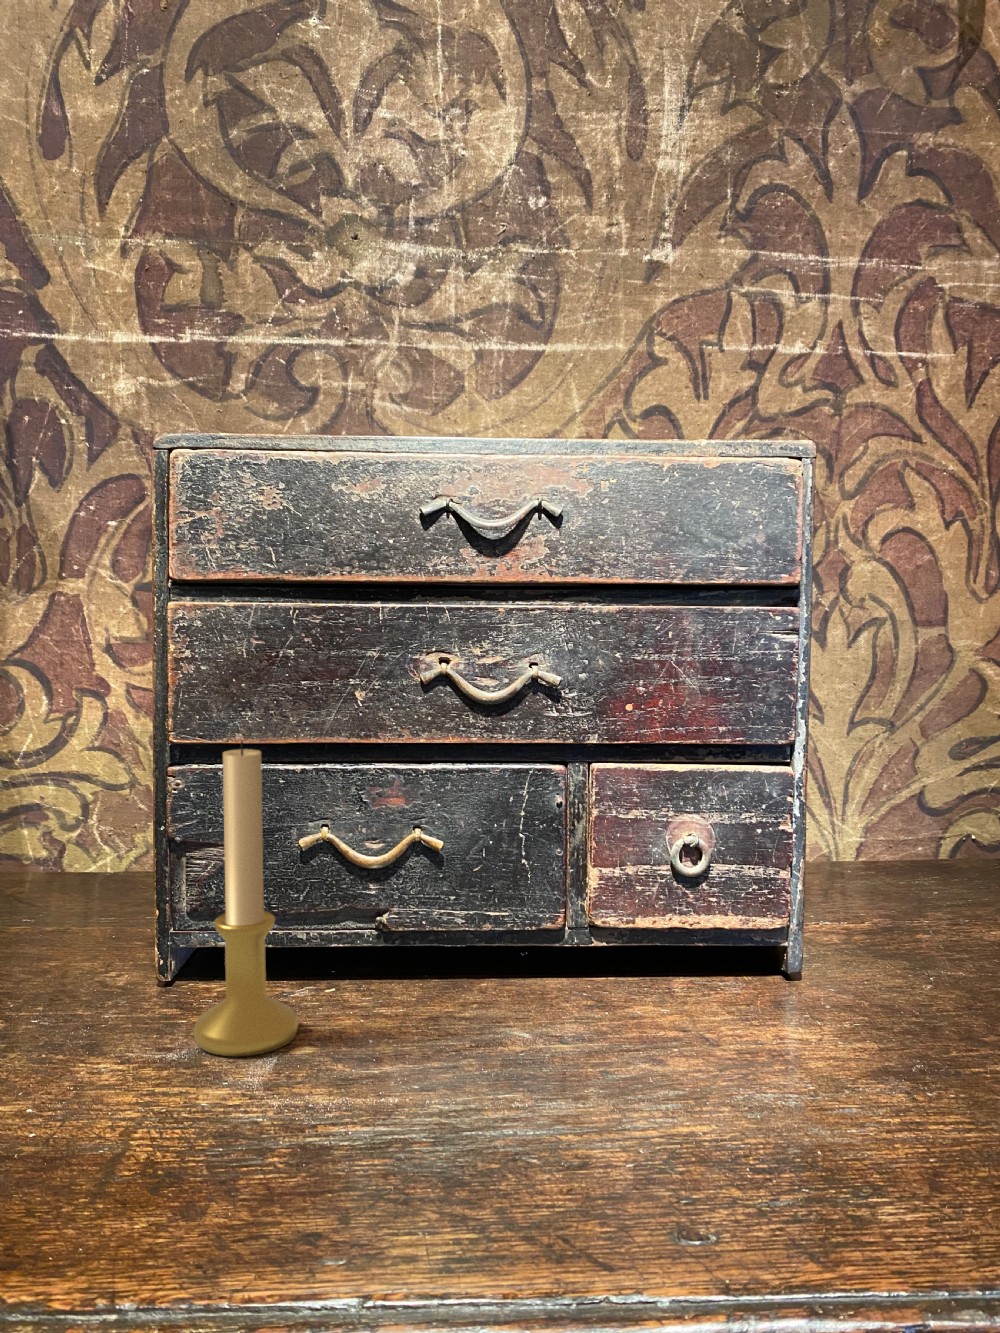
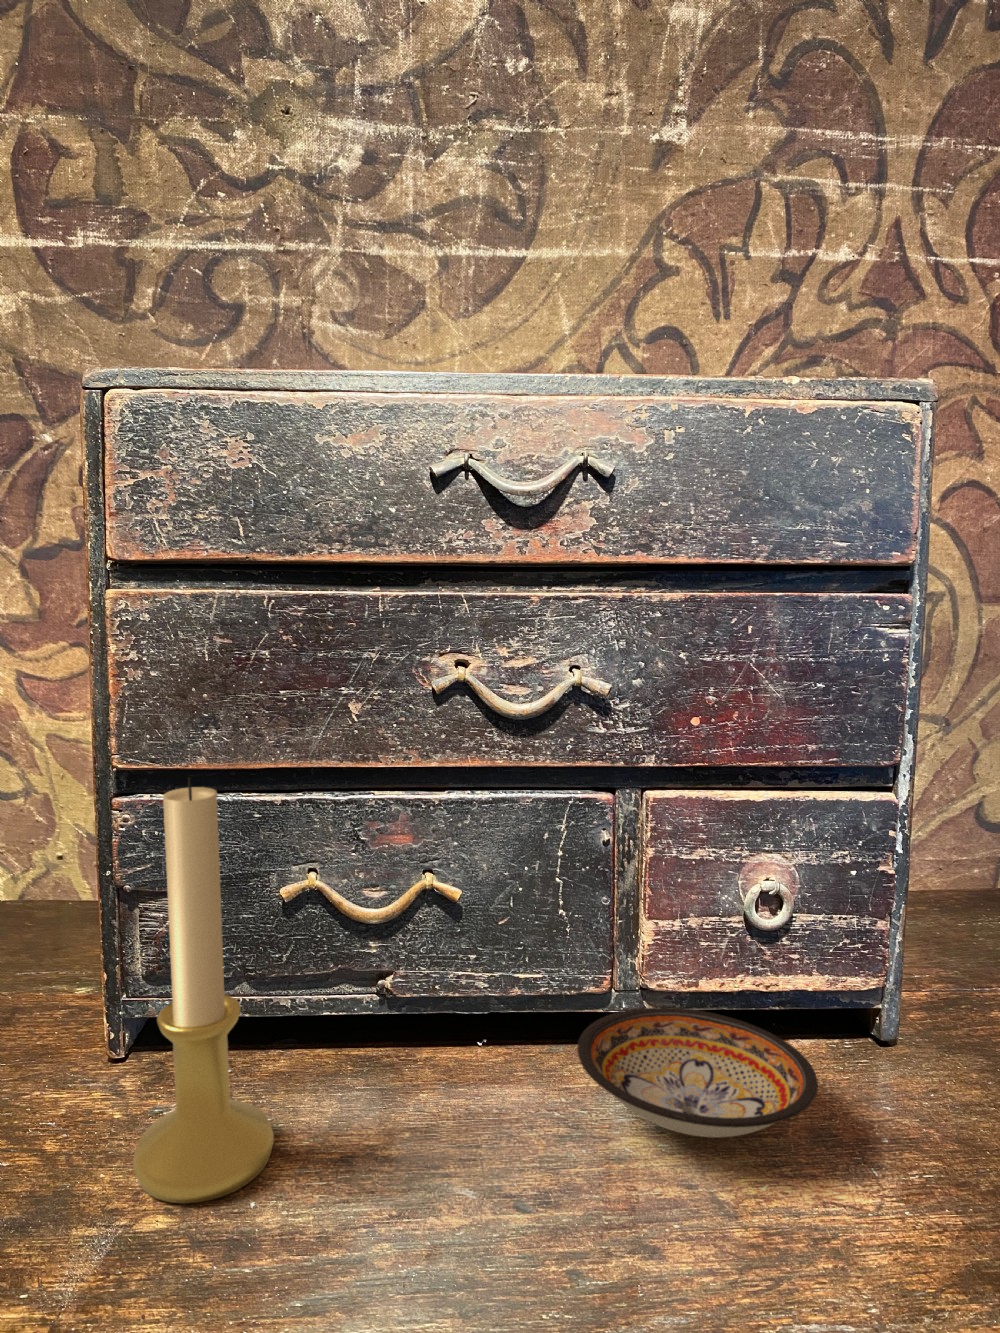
ceramic bowl: none [534,940,717,1020] -> present [577,1007,818,1137]

